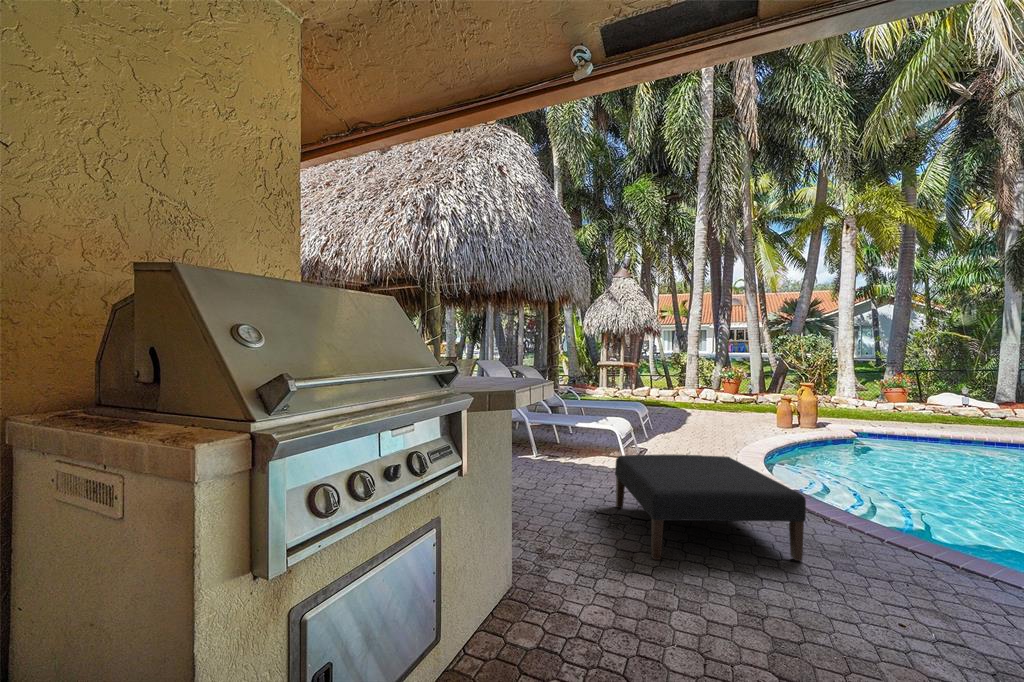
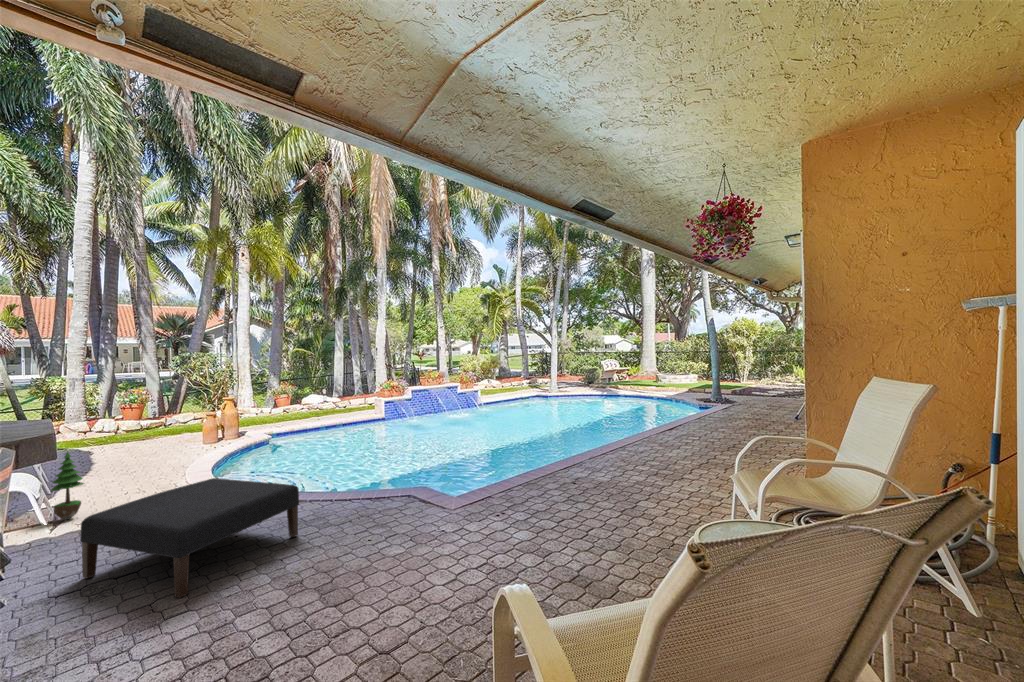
potted tree: none [632,403,653,459] -> present [51,452,84,520]

